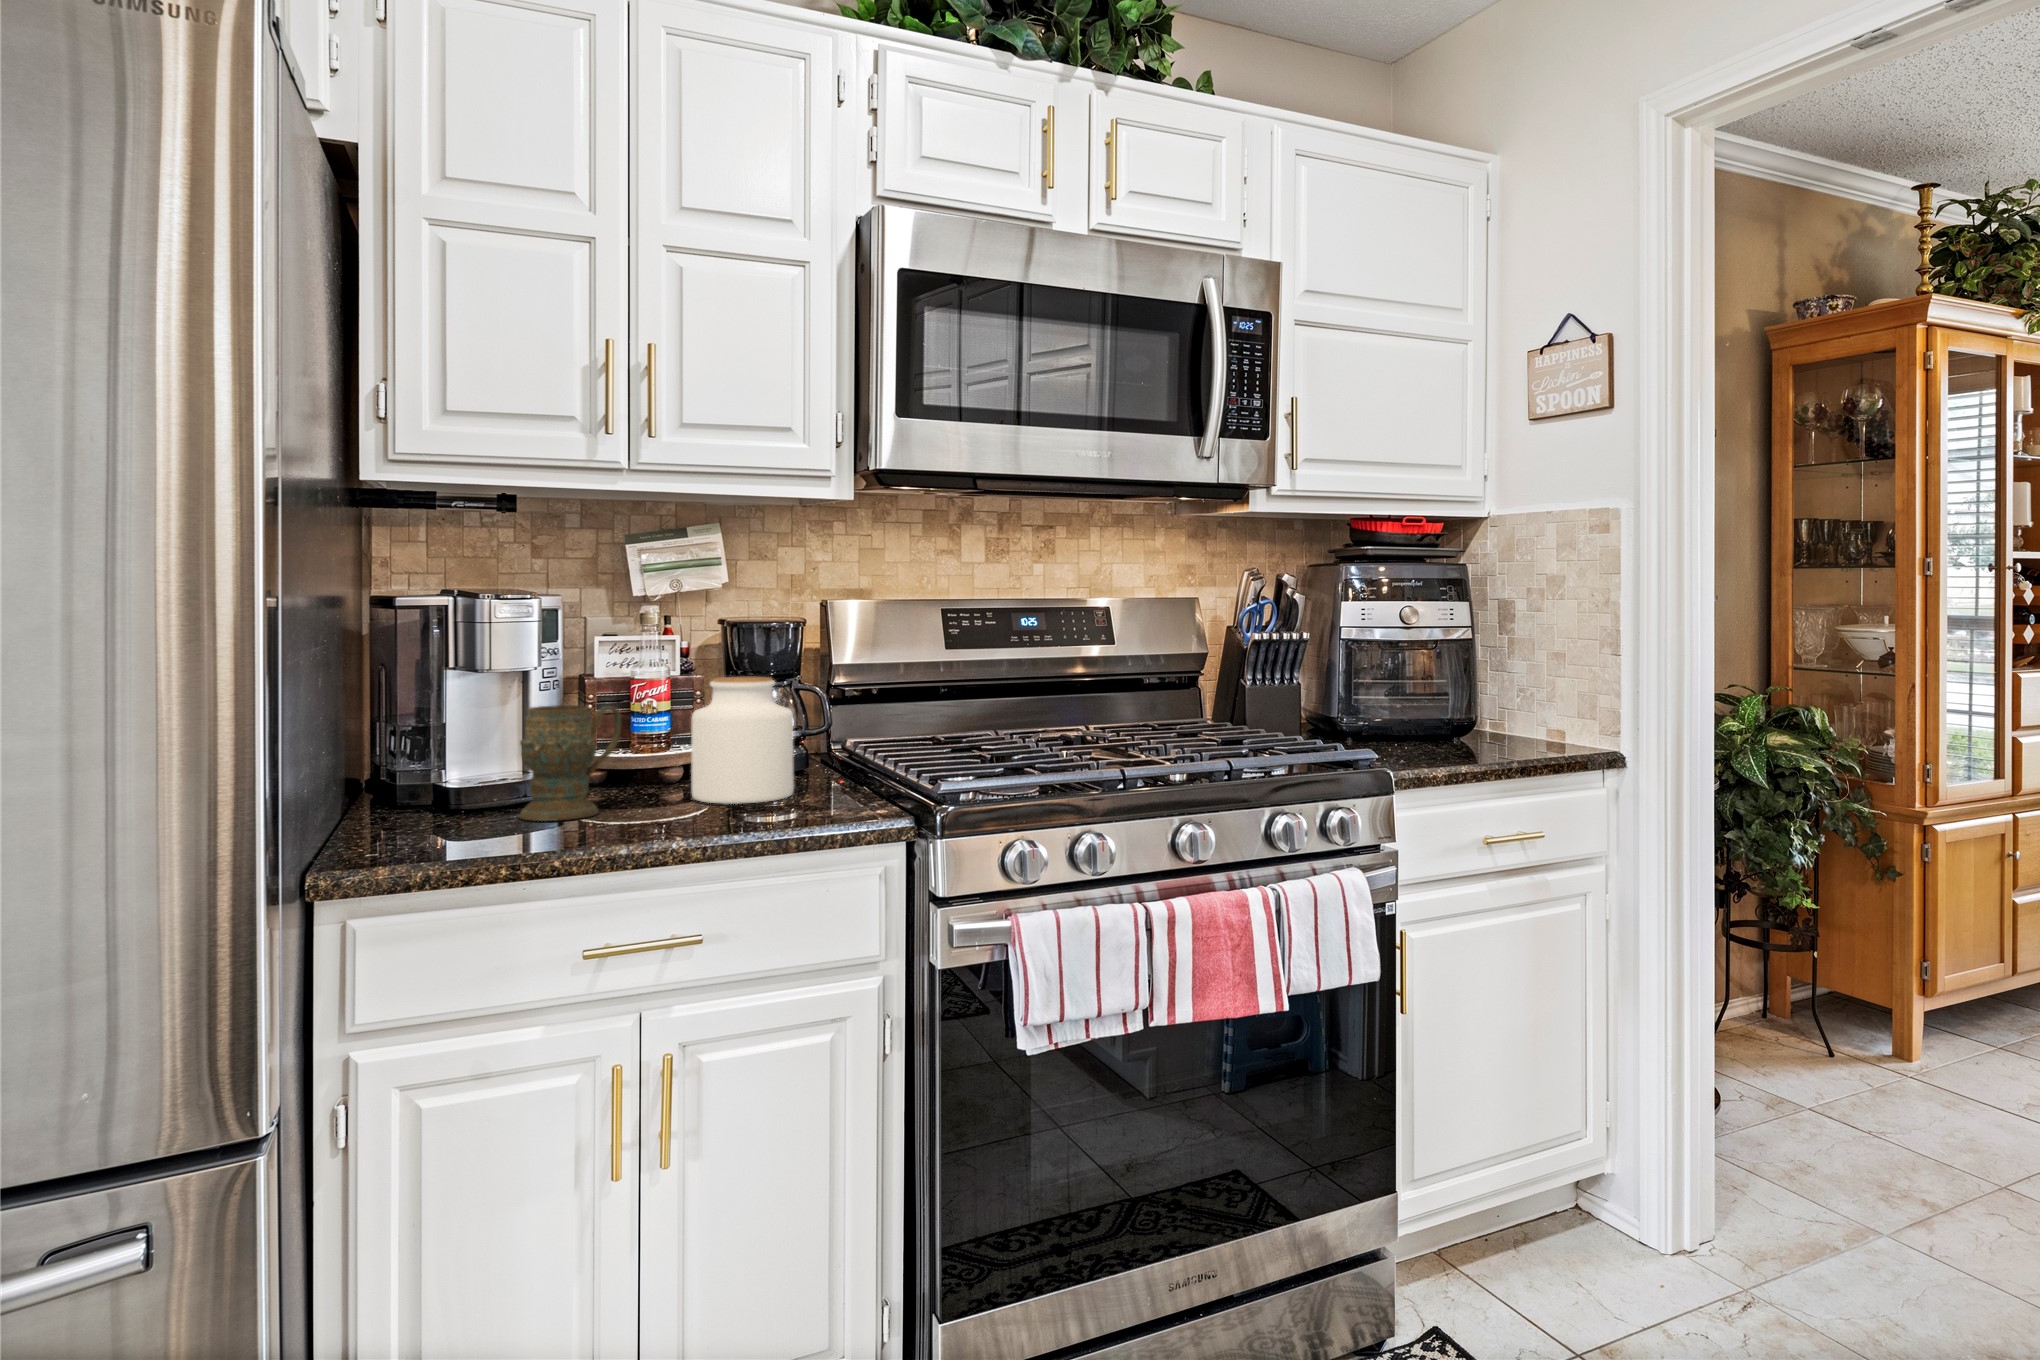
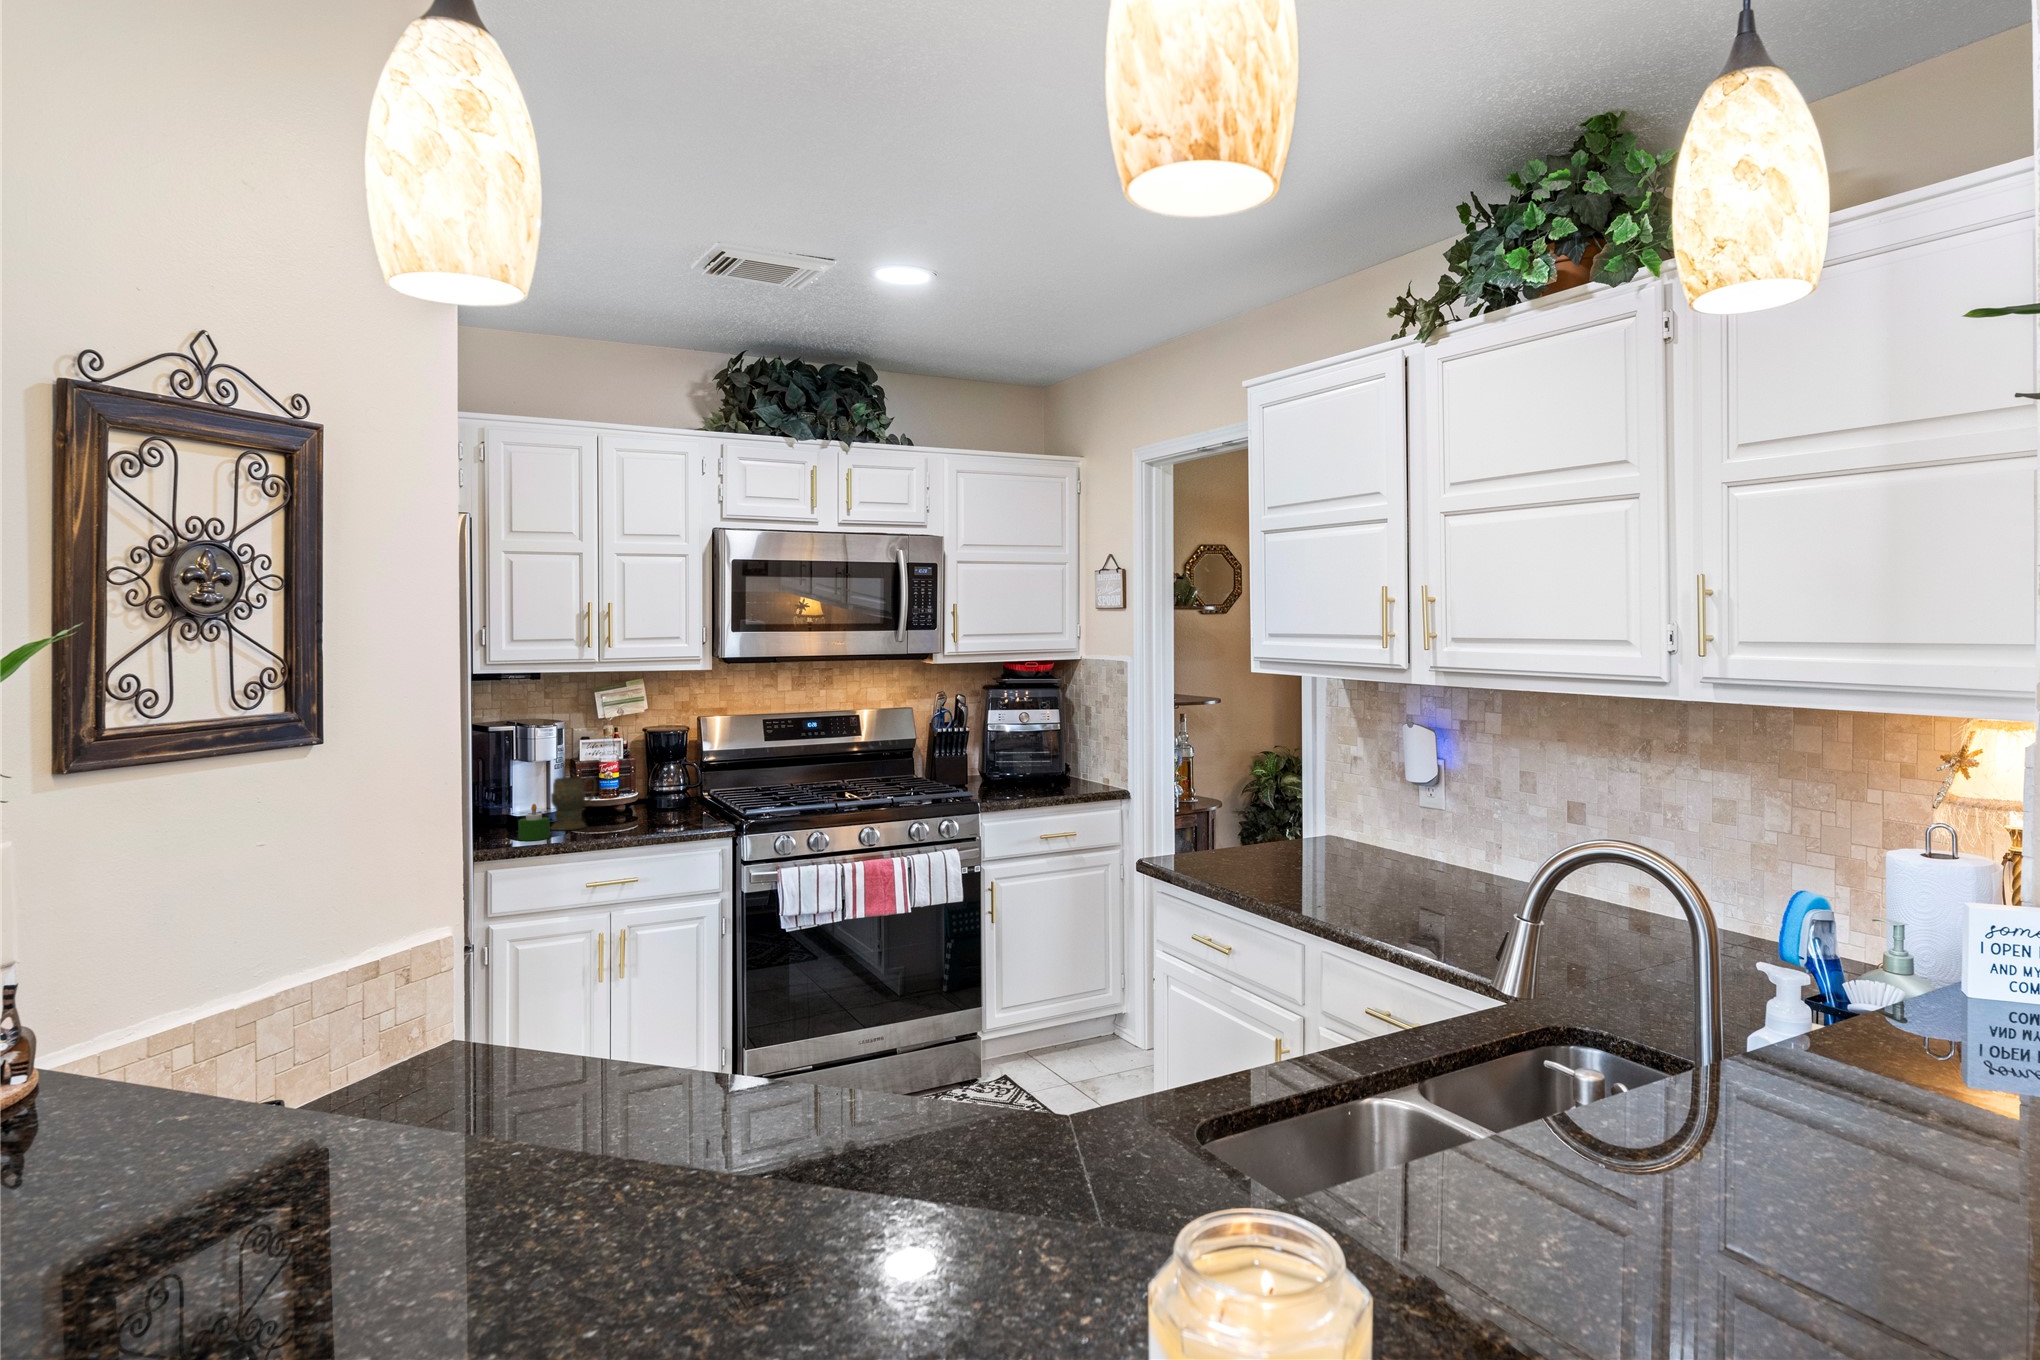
jar: present [691,677,794,804] -> none [630,761,680,822]
candle: none [434,762,508,847] -> present [518,804,550,841]

